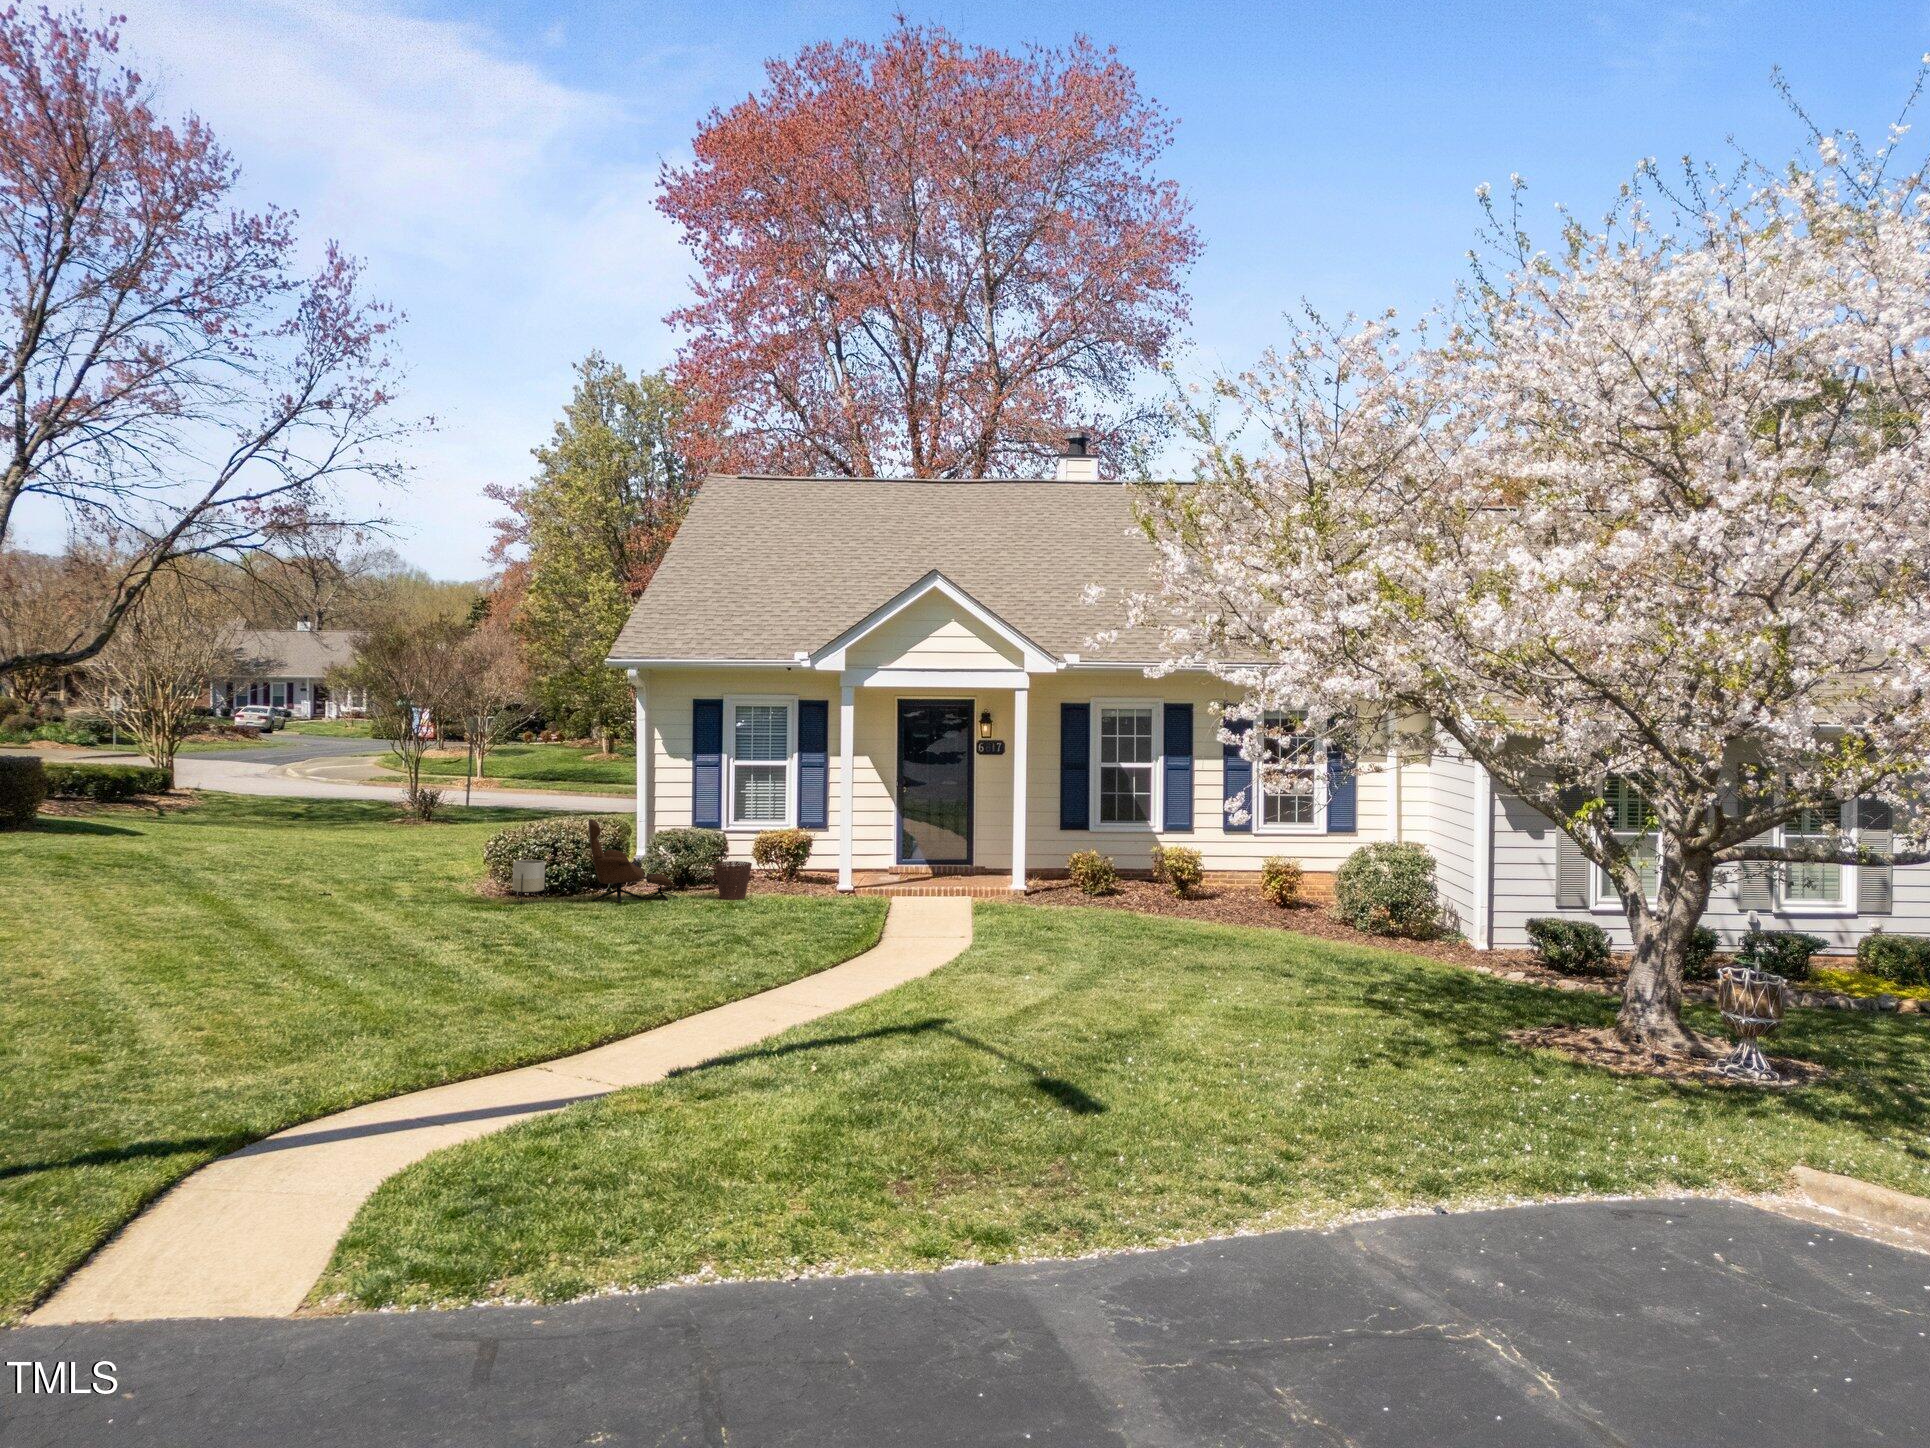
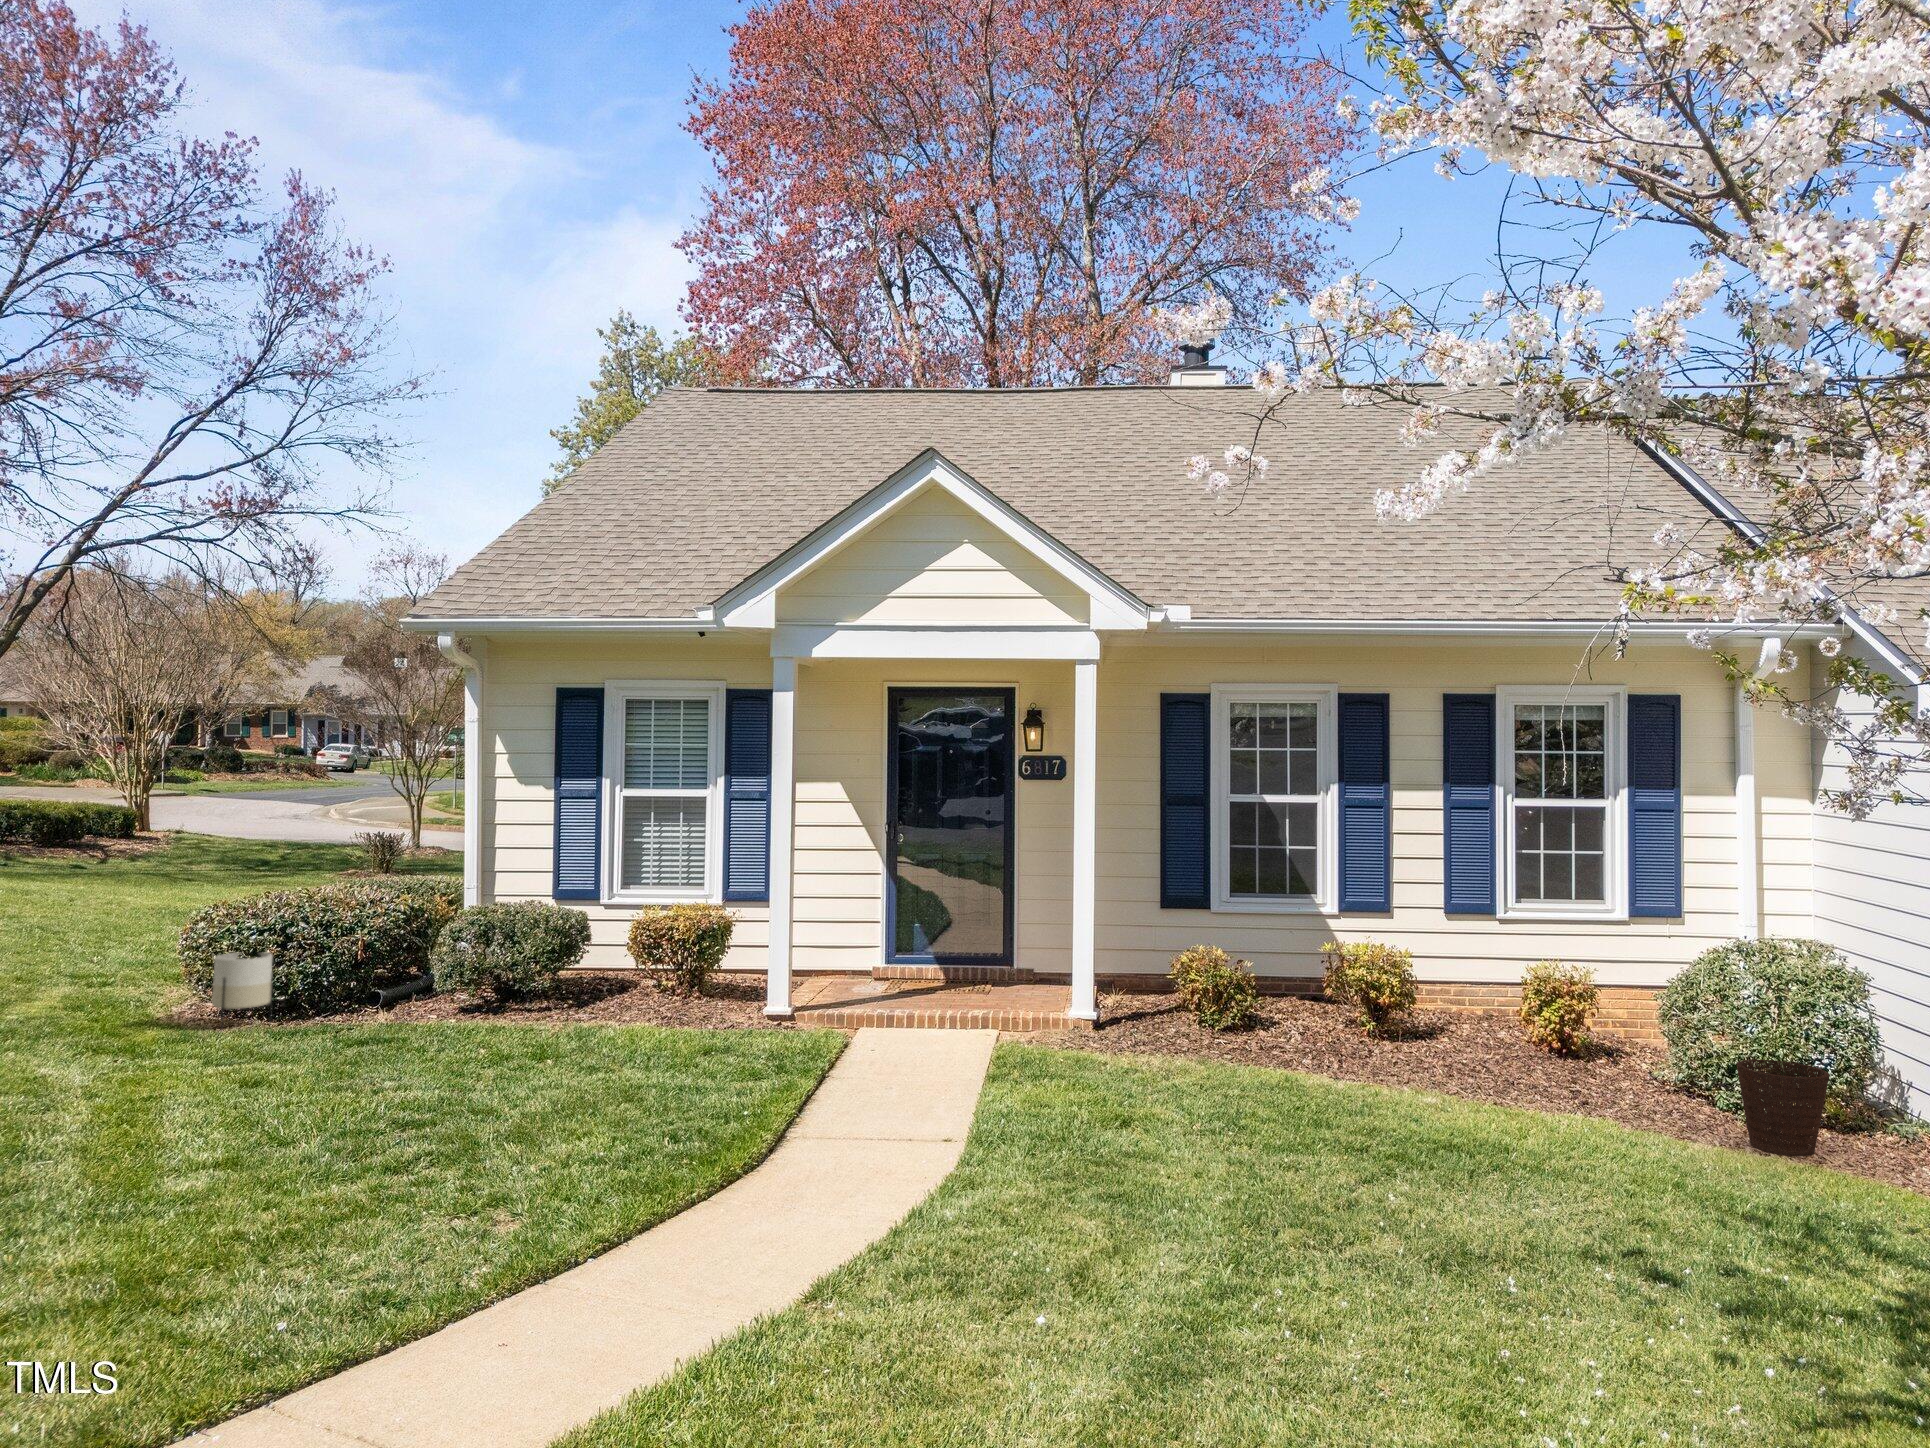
lounge chair: present [589,819,677,903] -> none [346,884,505,1029]
basket: present [715,861,752,900] -> present [1737,1060,1829,1156]

